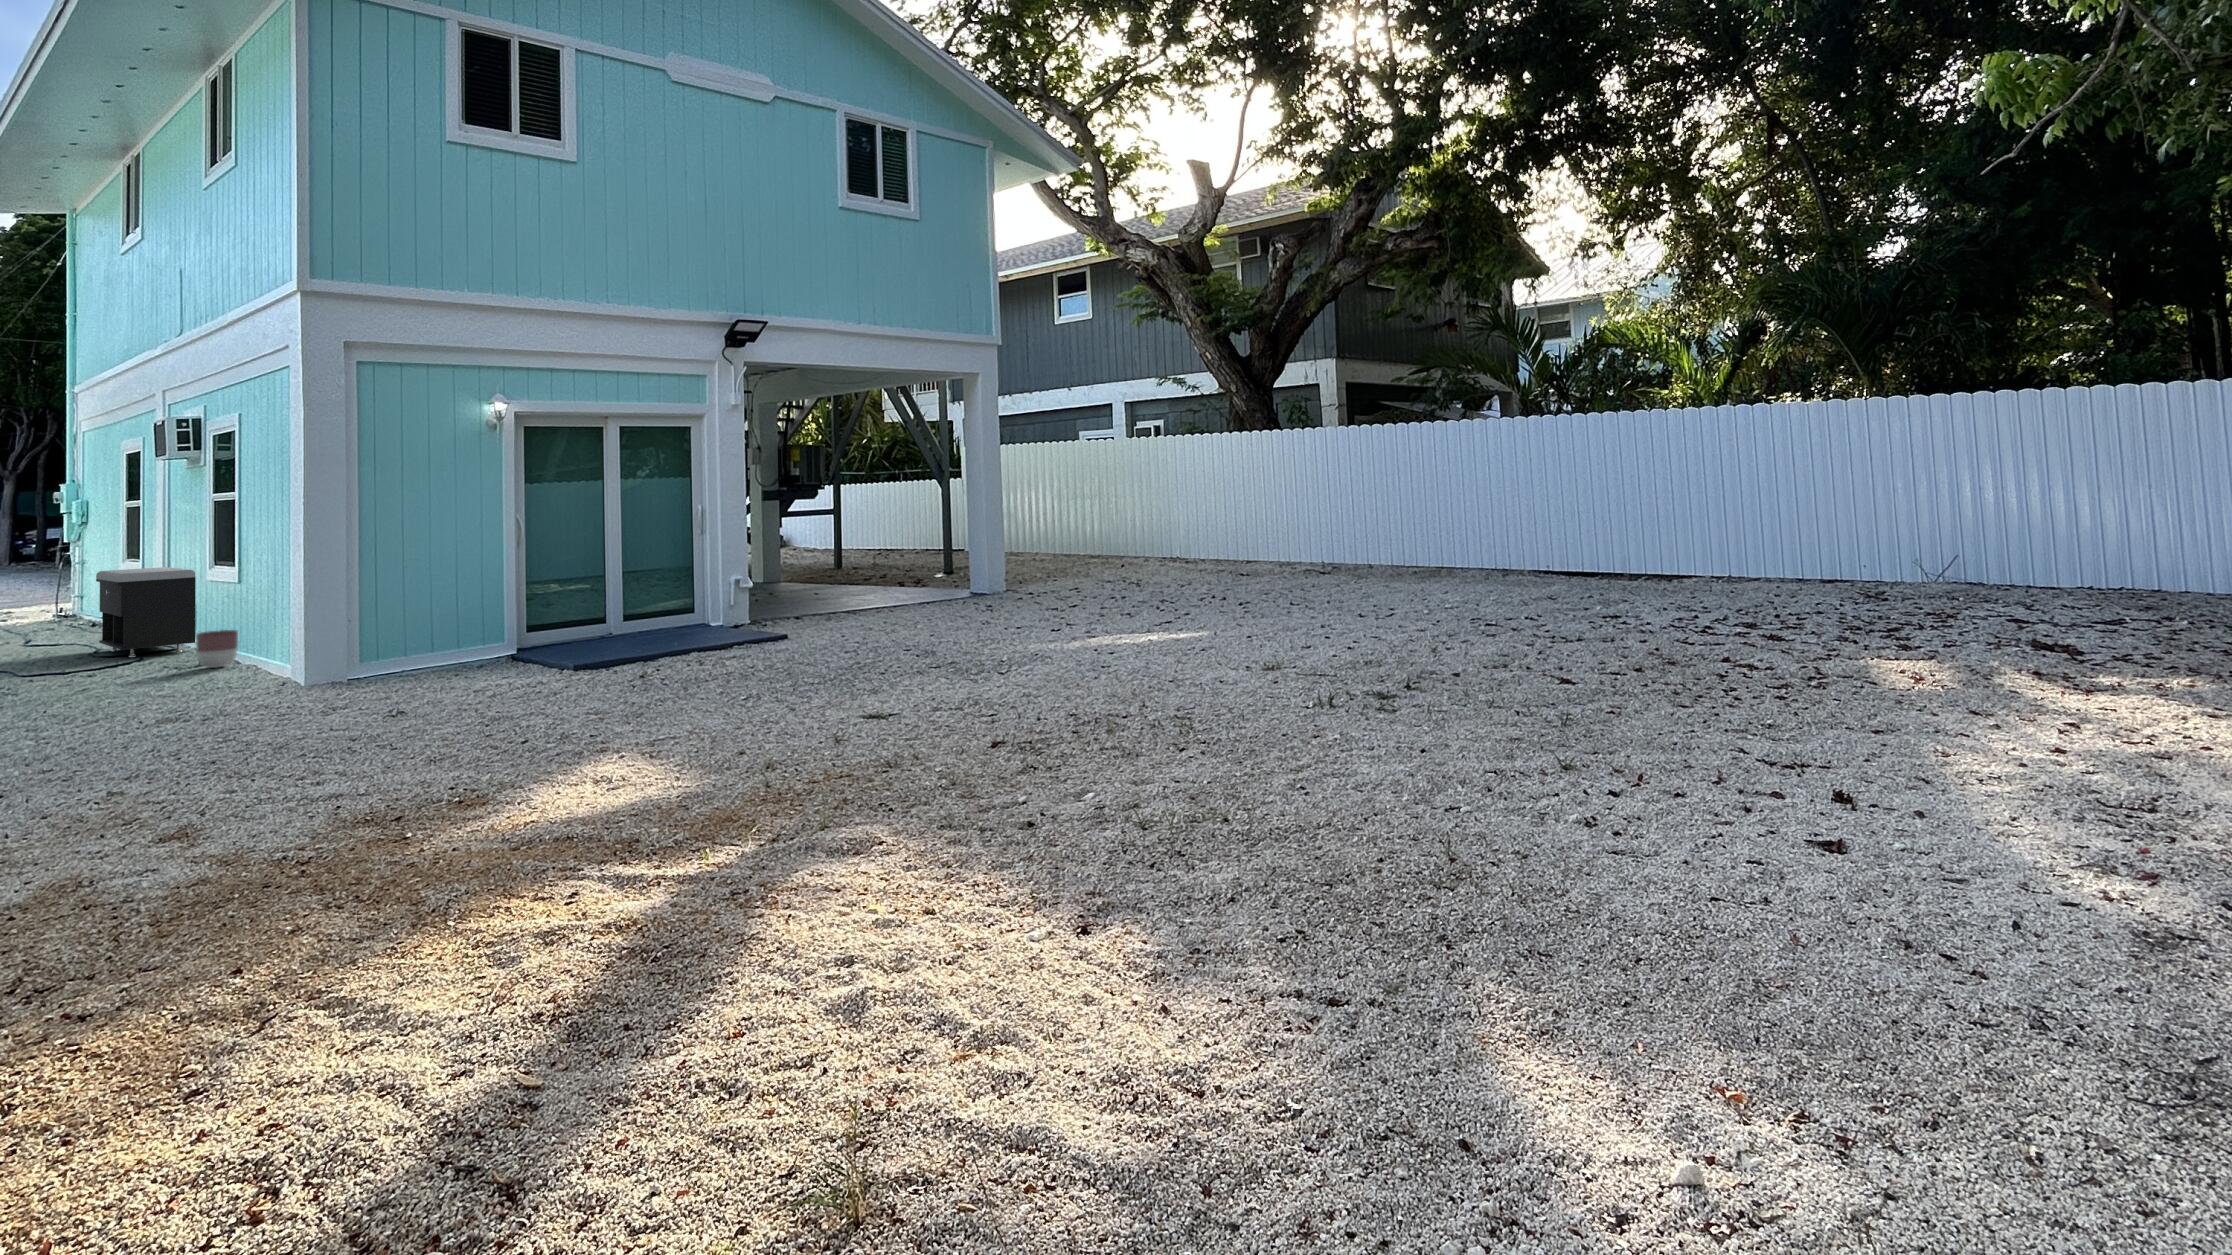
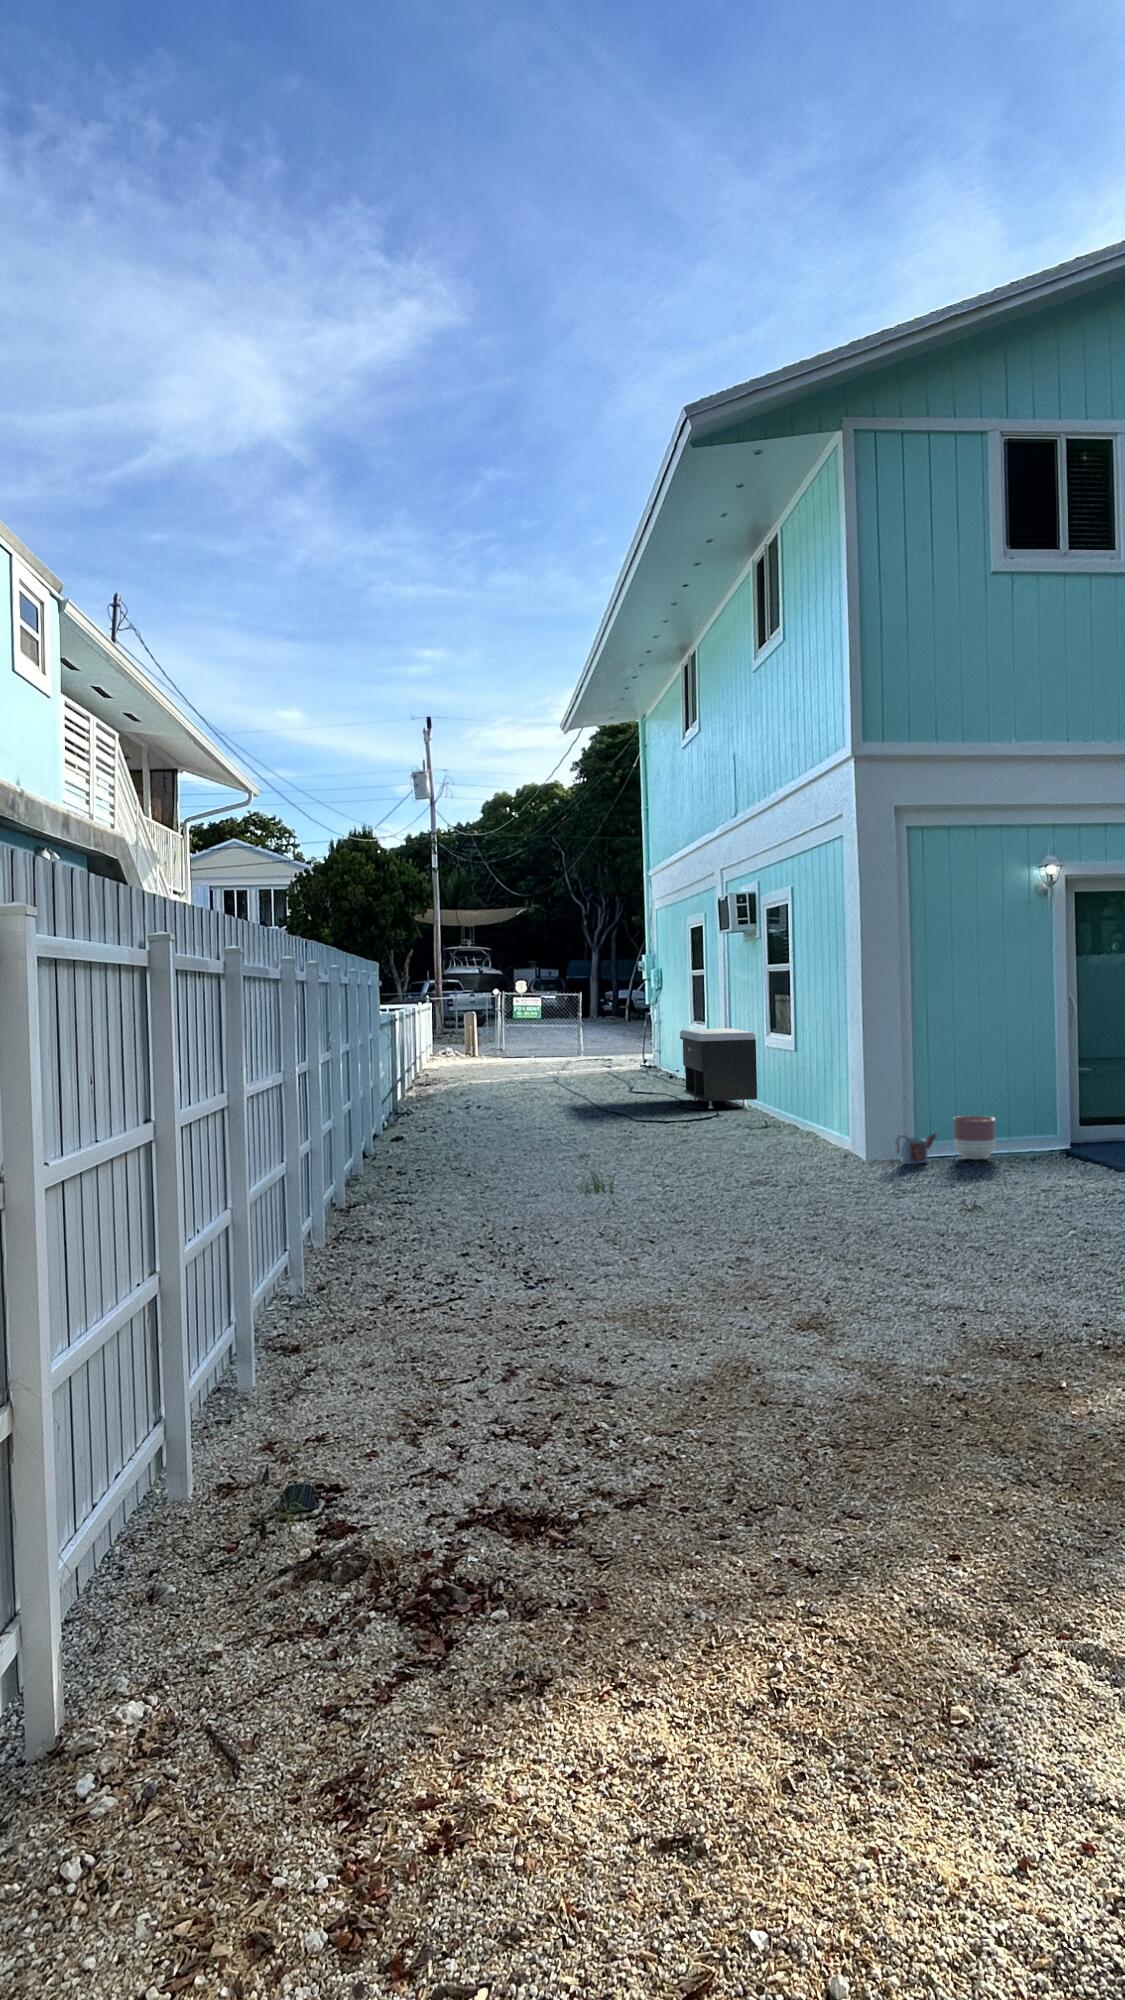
planter: present [196,630,238,668] -> present [953,1116,995,1160]
watering can: none [330,655,378,688] -> present [896,1134,936,1164]

